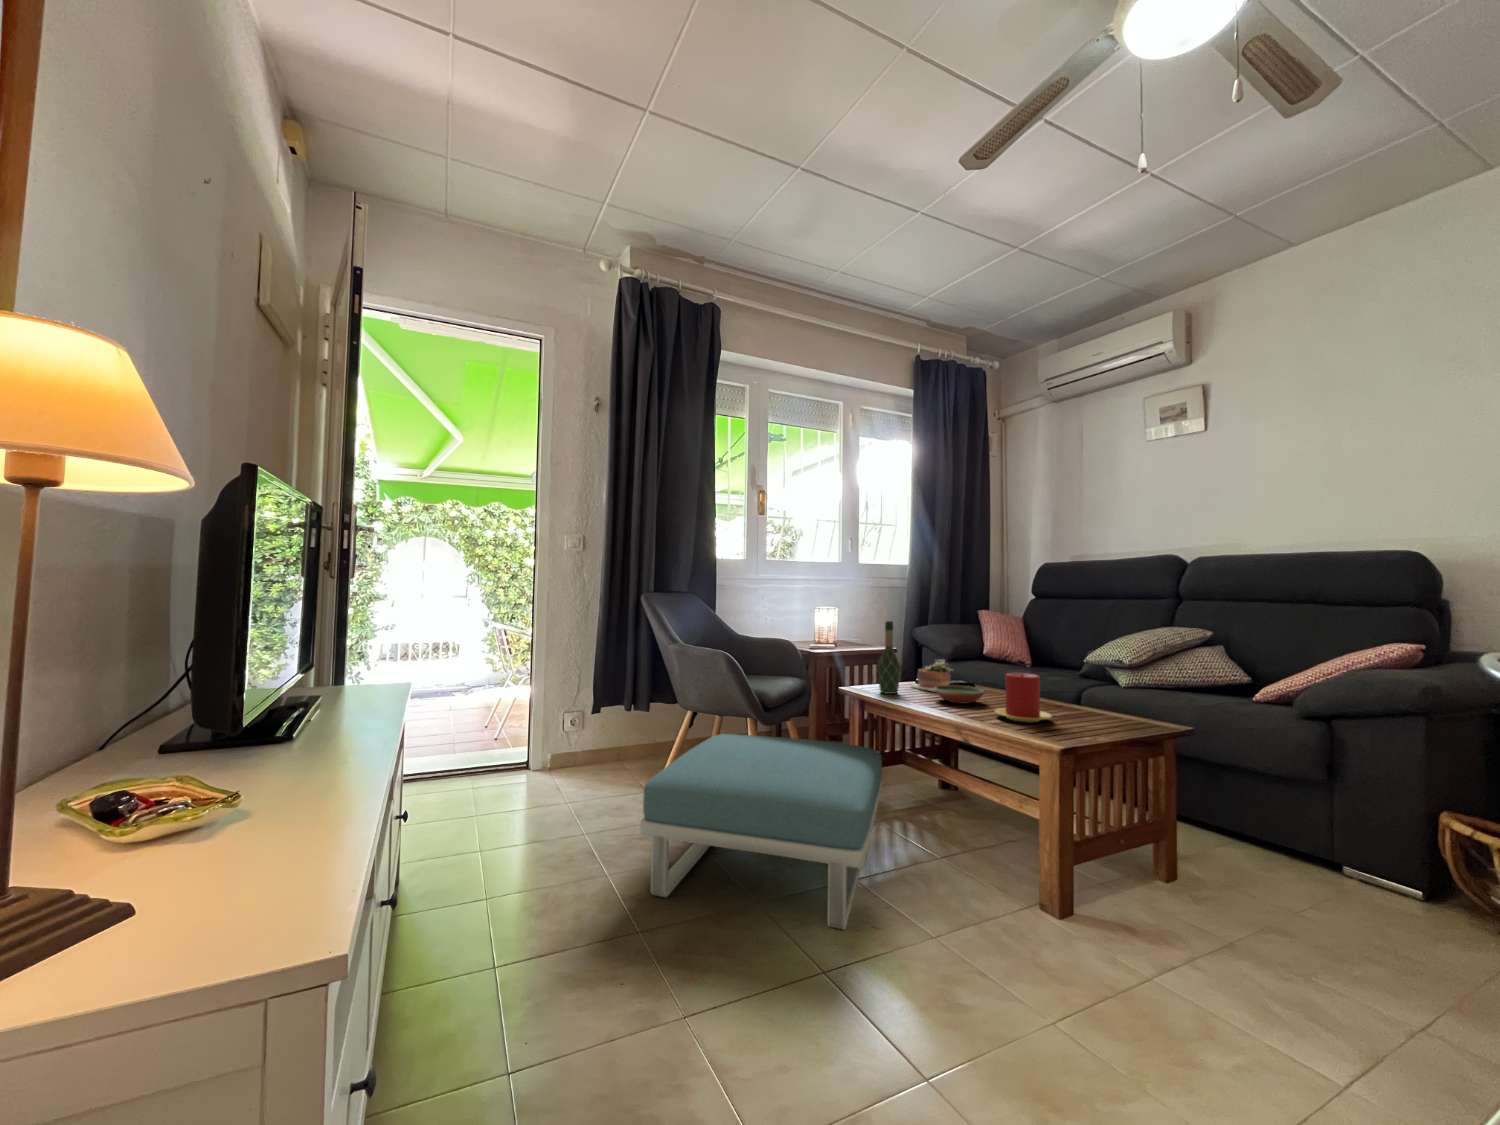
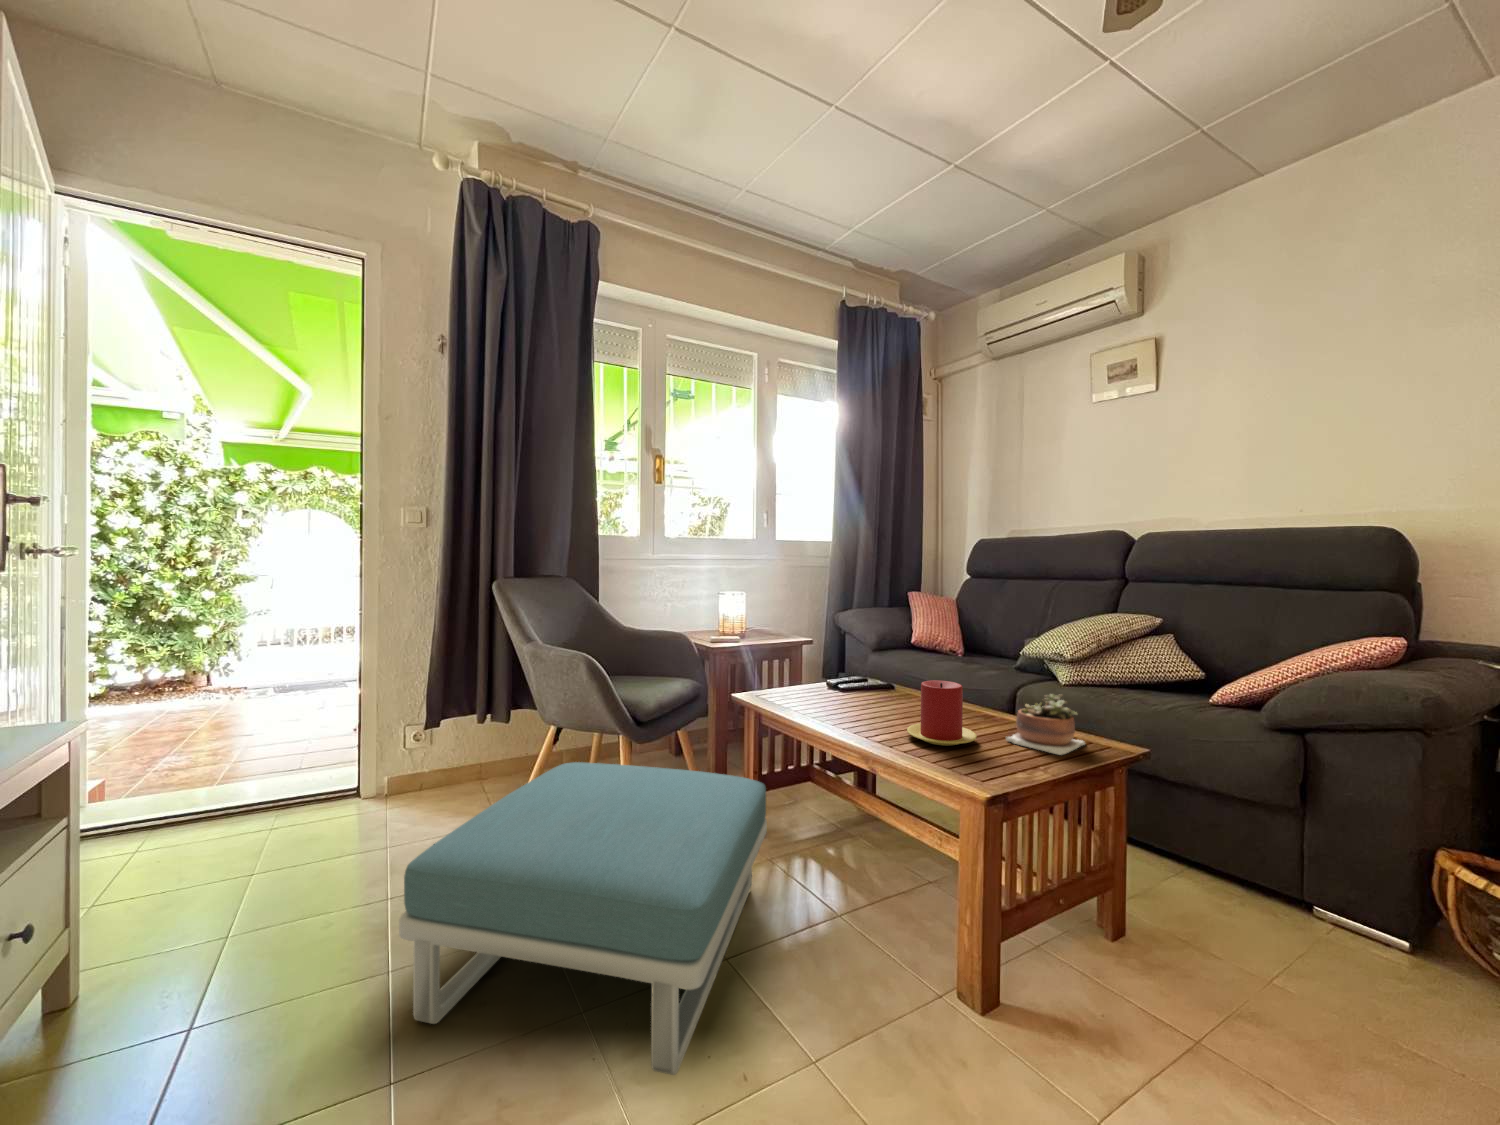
wine bottle: present [877,621,901,694] -> none [775,612,803,701]
succulent plant: present [910,659,952,692] -> present [1006,694,1085,755]
decorative bowl: present [934,685,985,703] -> none [840,690,900,715]

